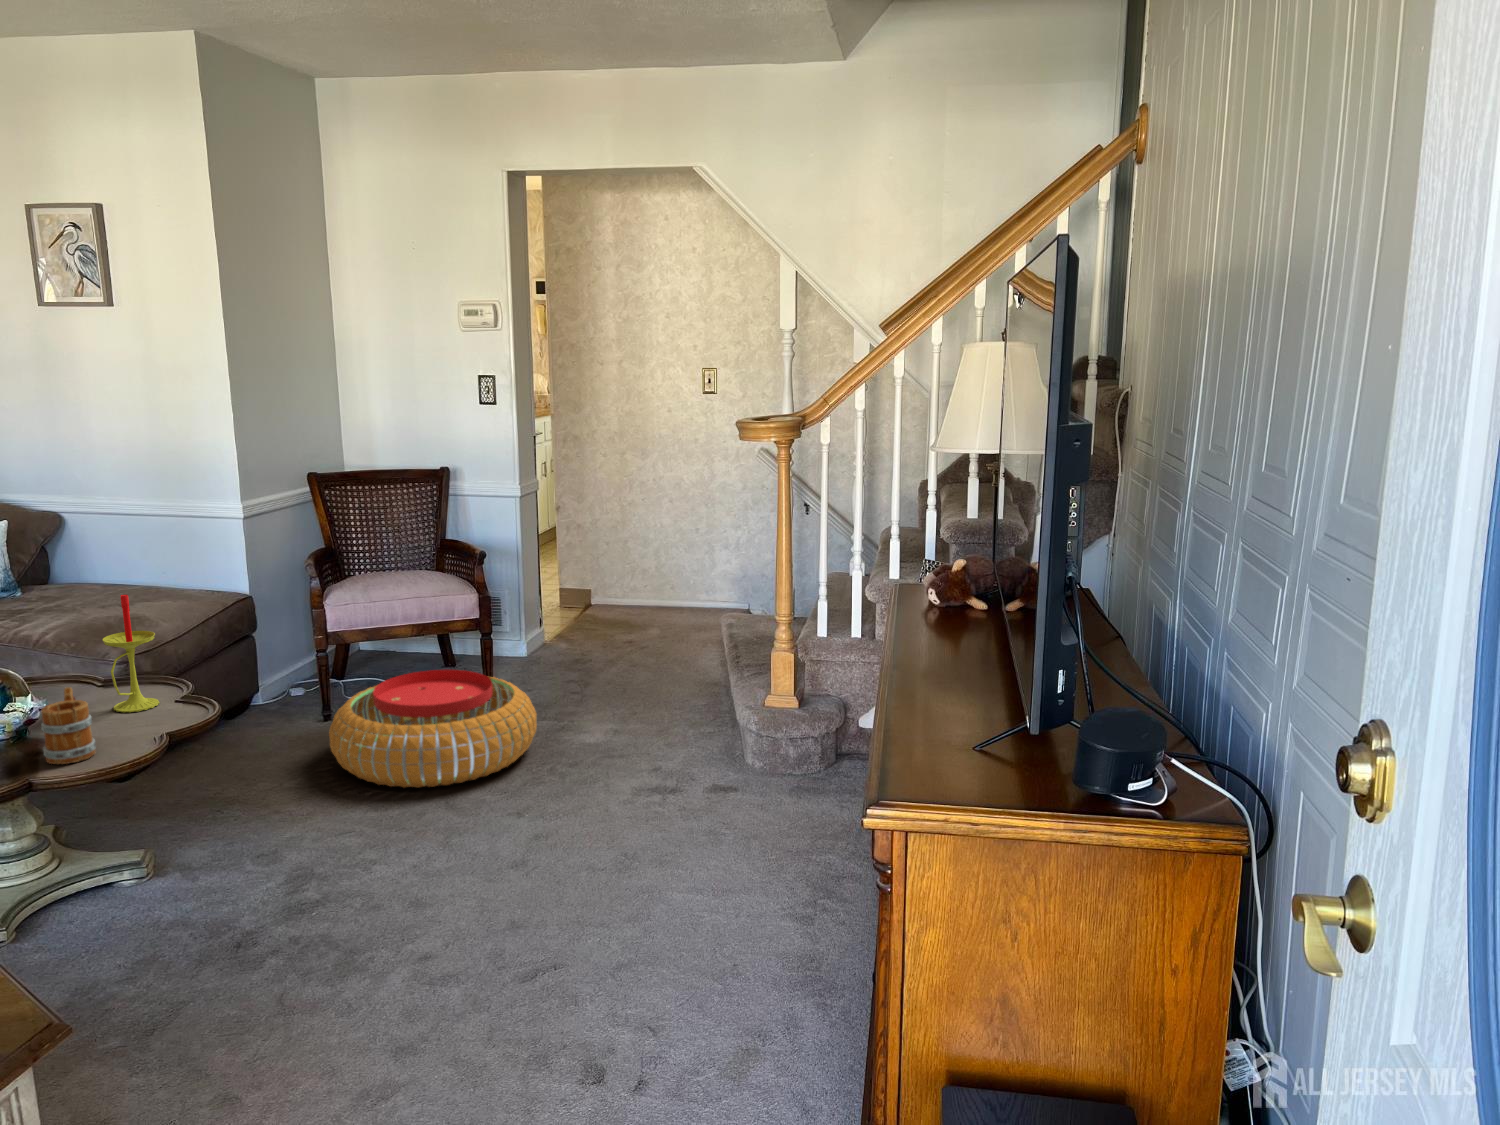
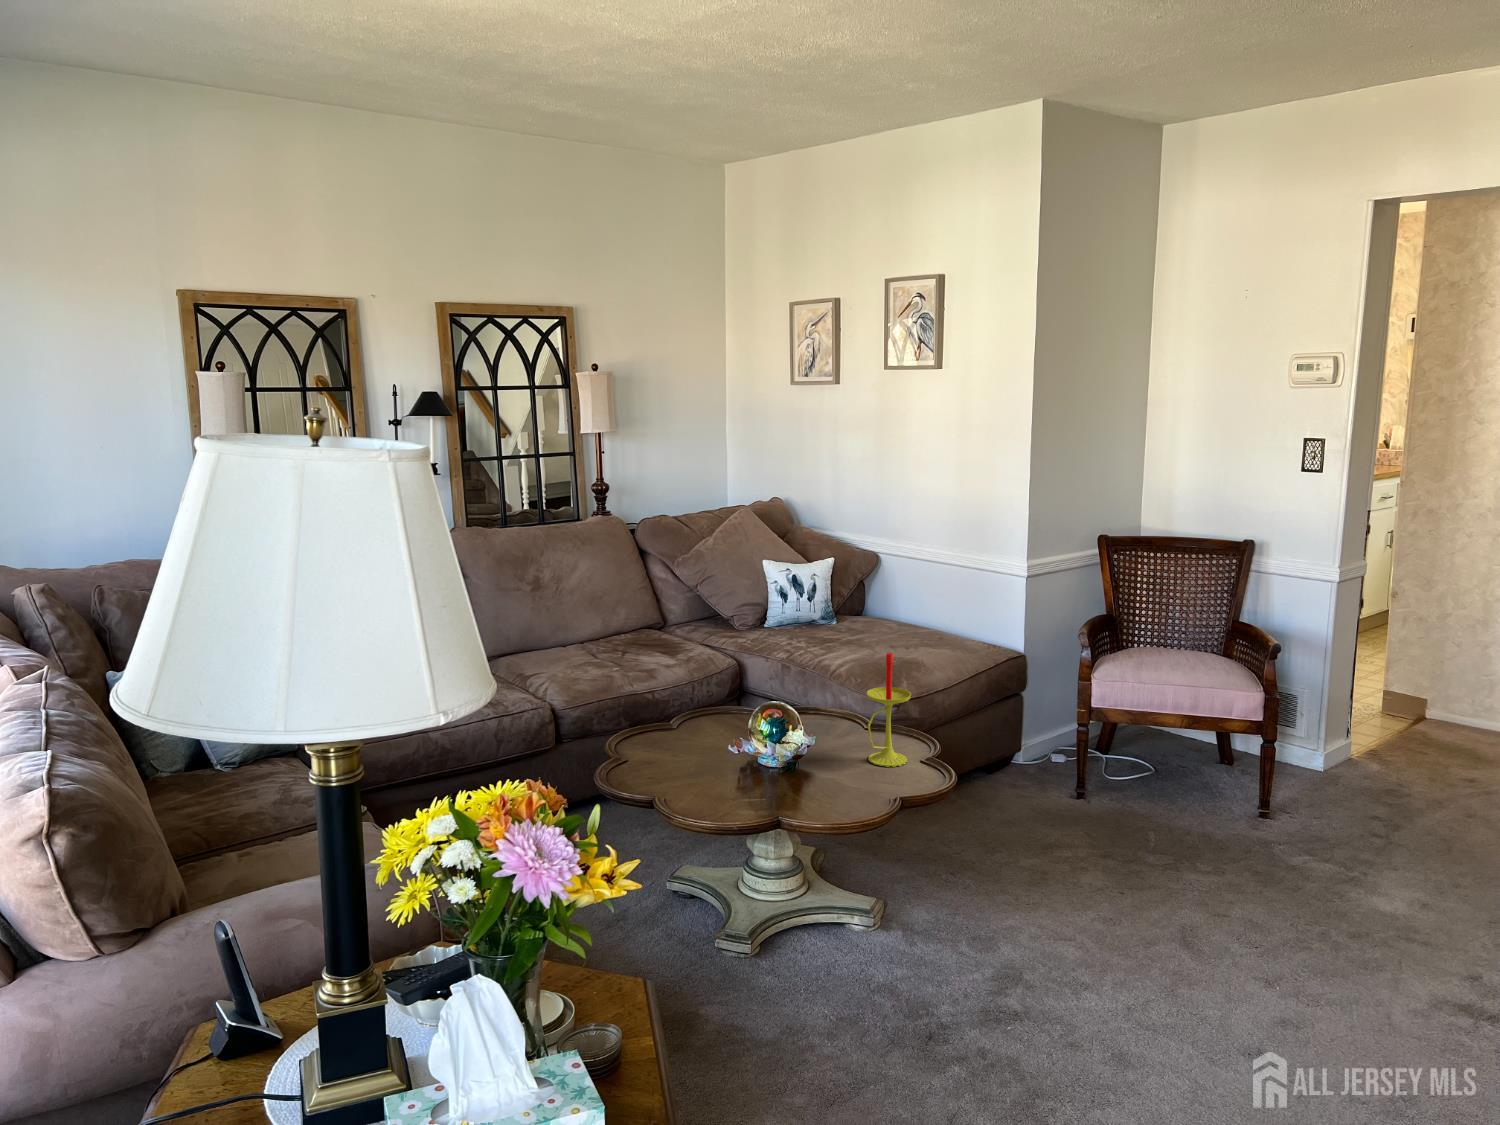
pouf: present [329,669,537,787] -> none [1071,773,1318,922]
mug: present [41,687,96,764] -> none [797,736,840,810]

